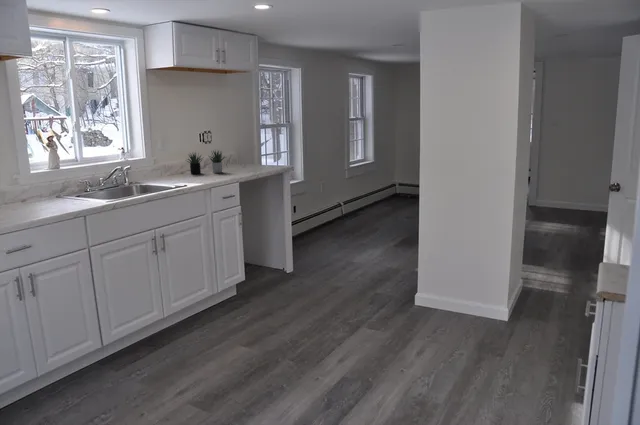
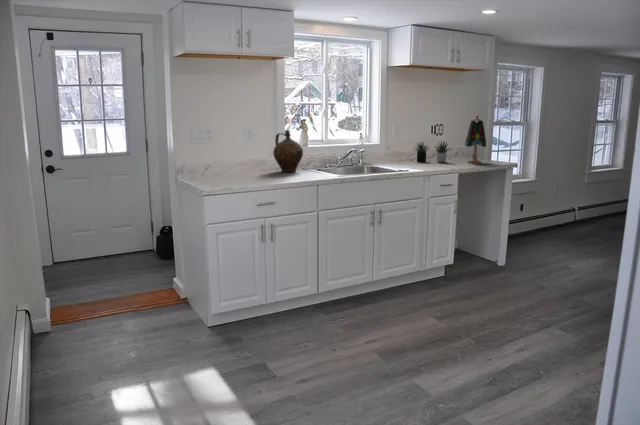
table lamp: none [240,121,262,171] -> present [465,116,486,163]
ceramic jug: none [15,151,57,203] -> present [273,130,303,172]

